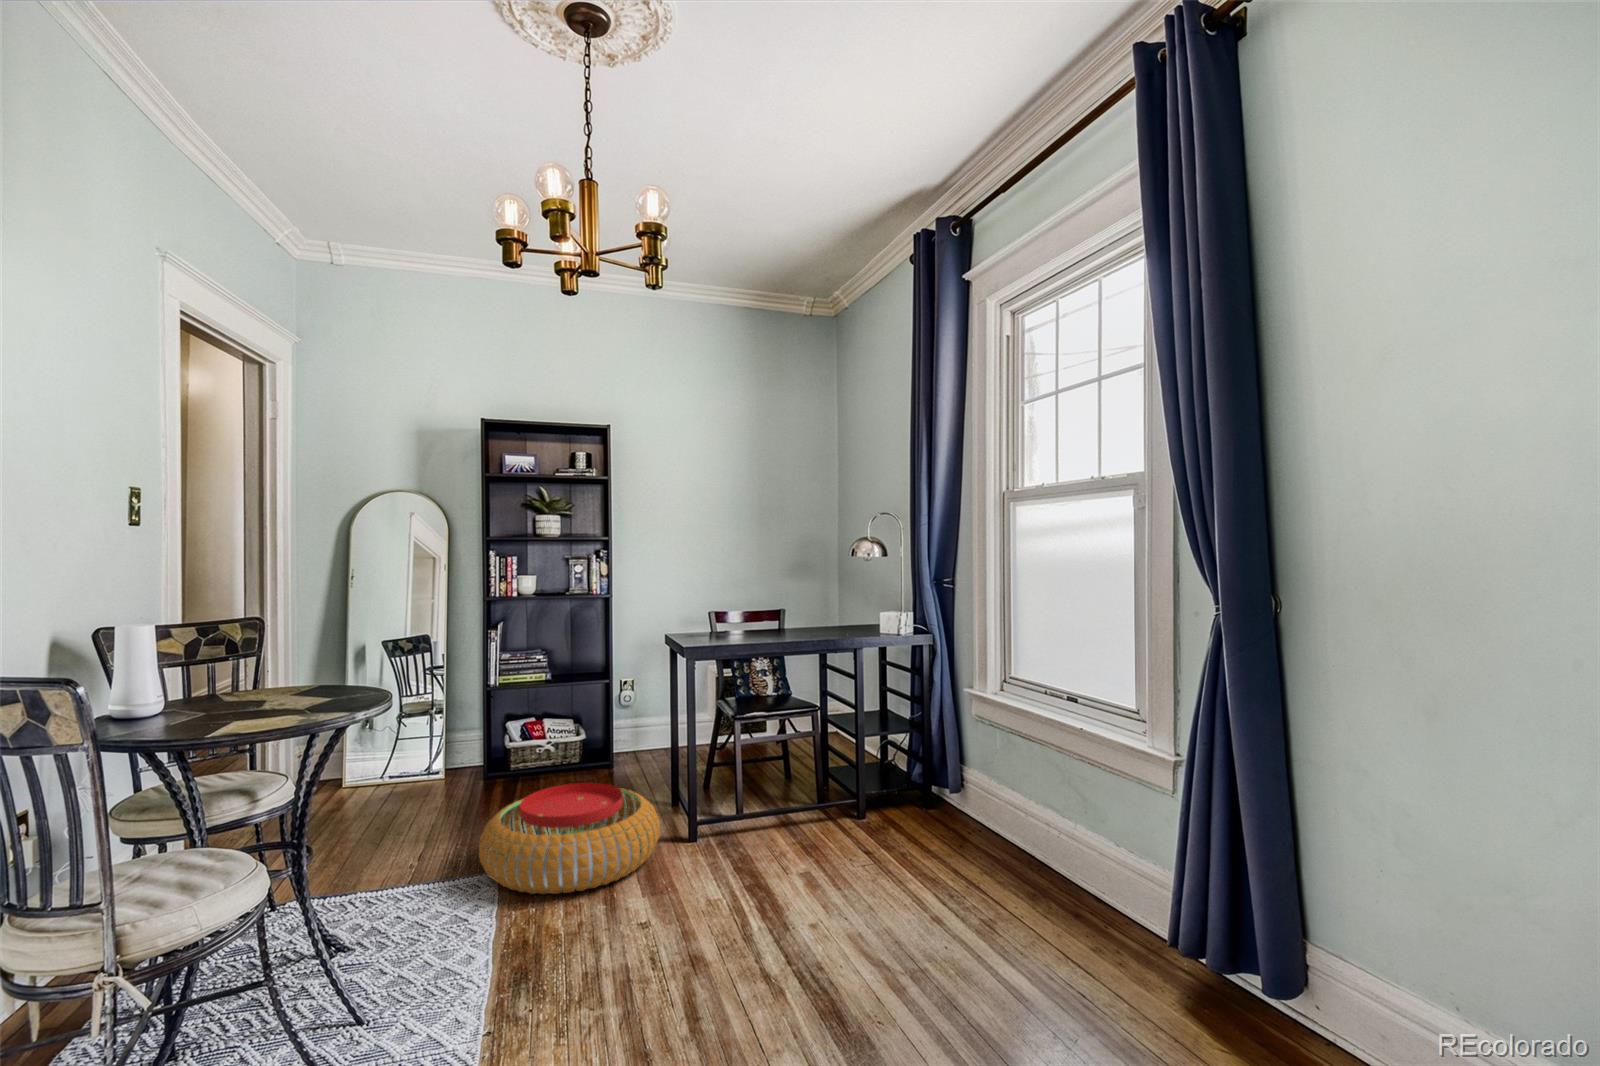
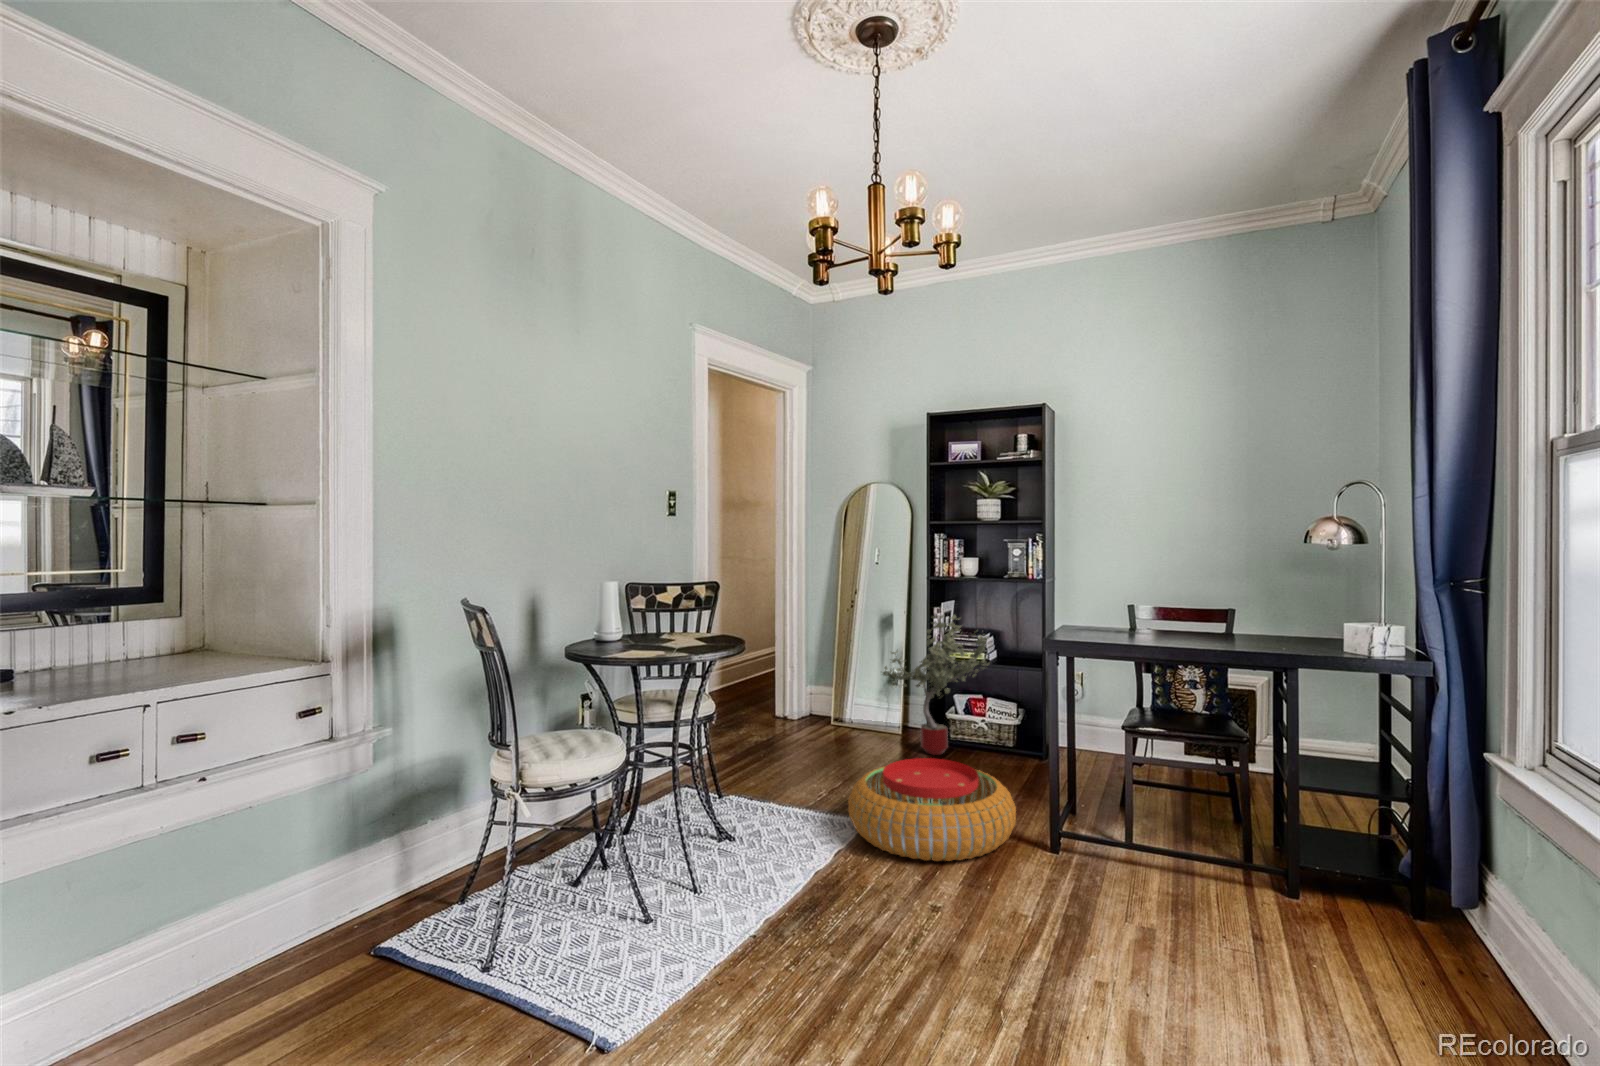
potted tree: none [431,635,564,790] -> present [883,615,989,755]

